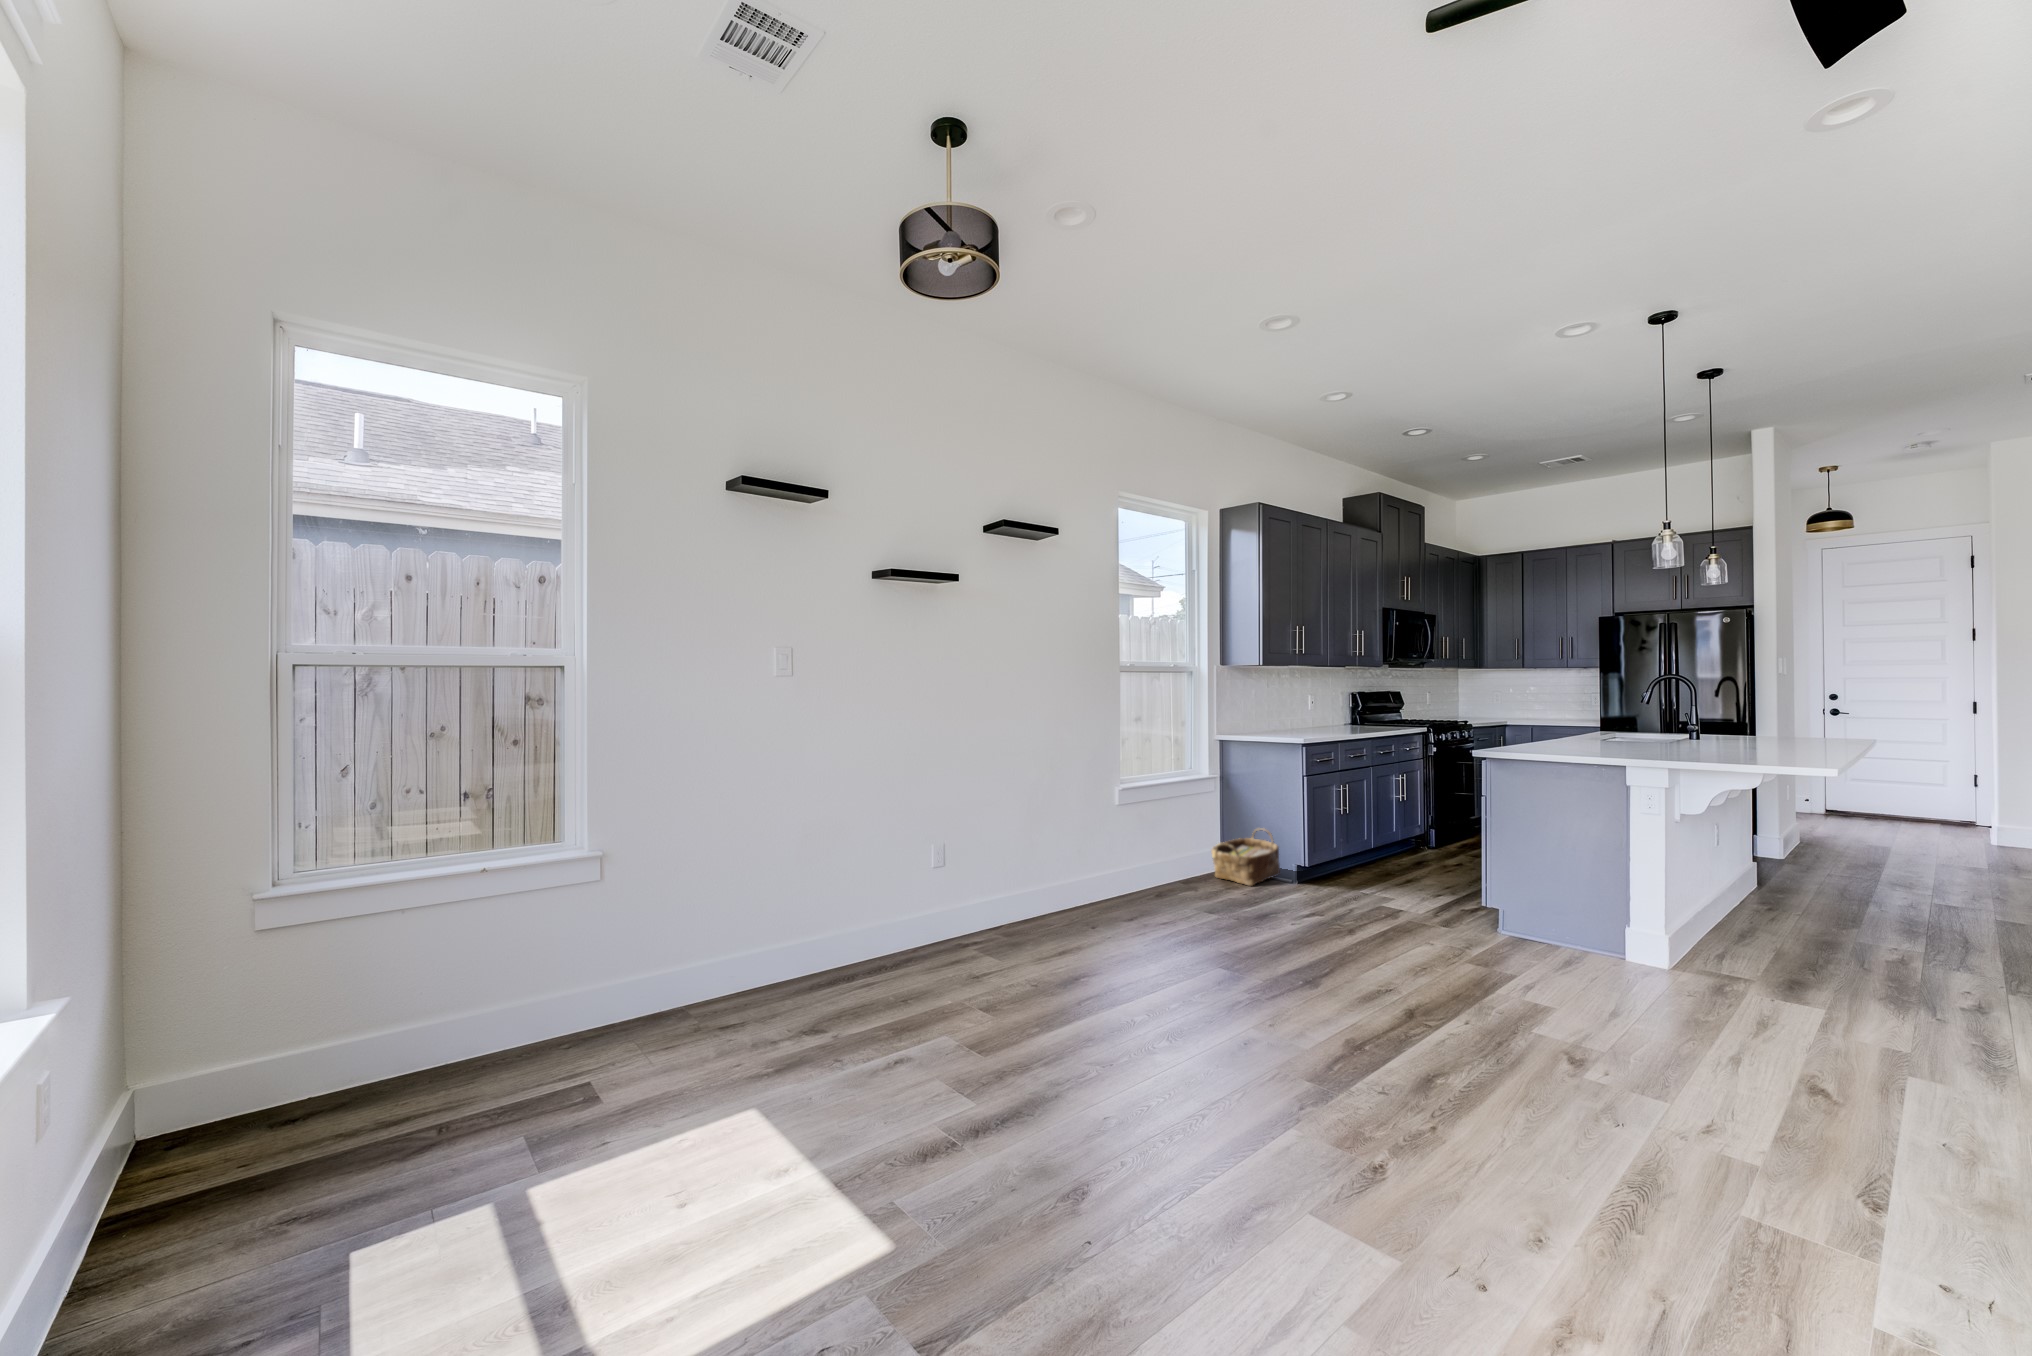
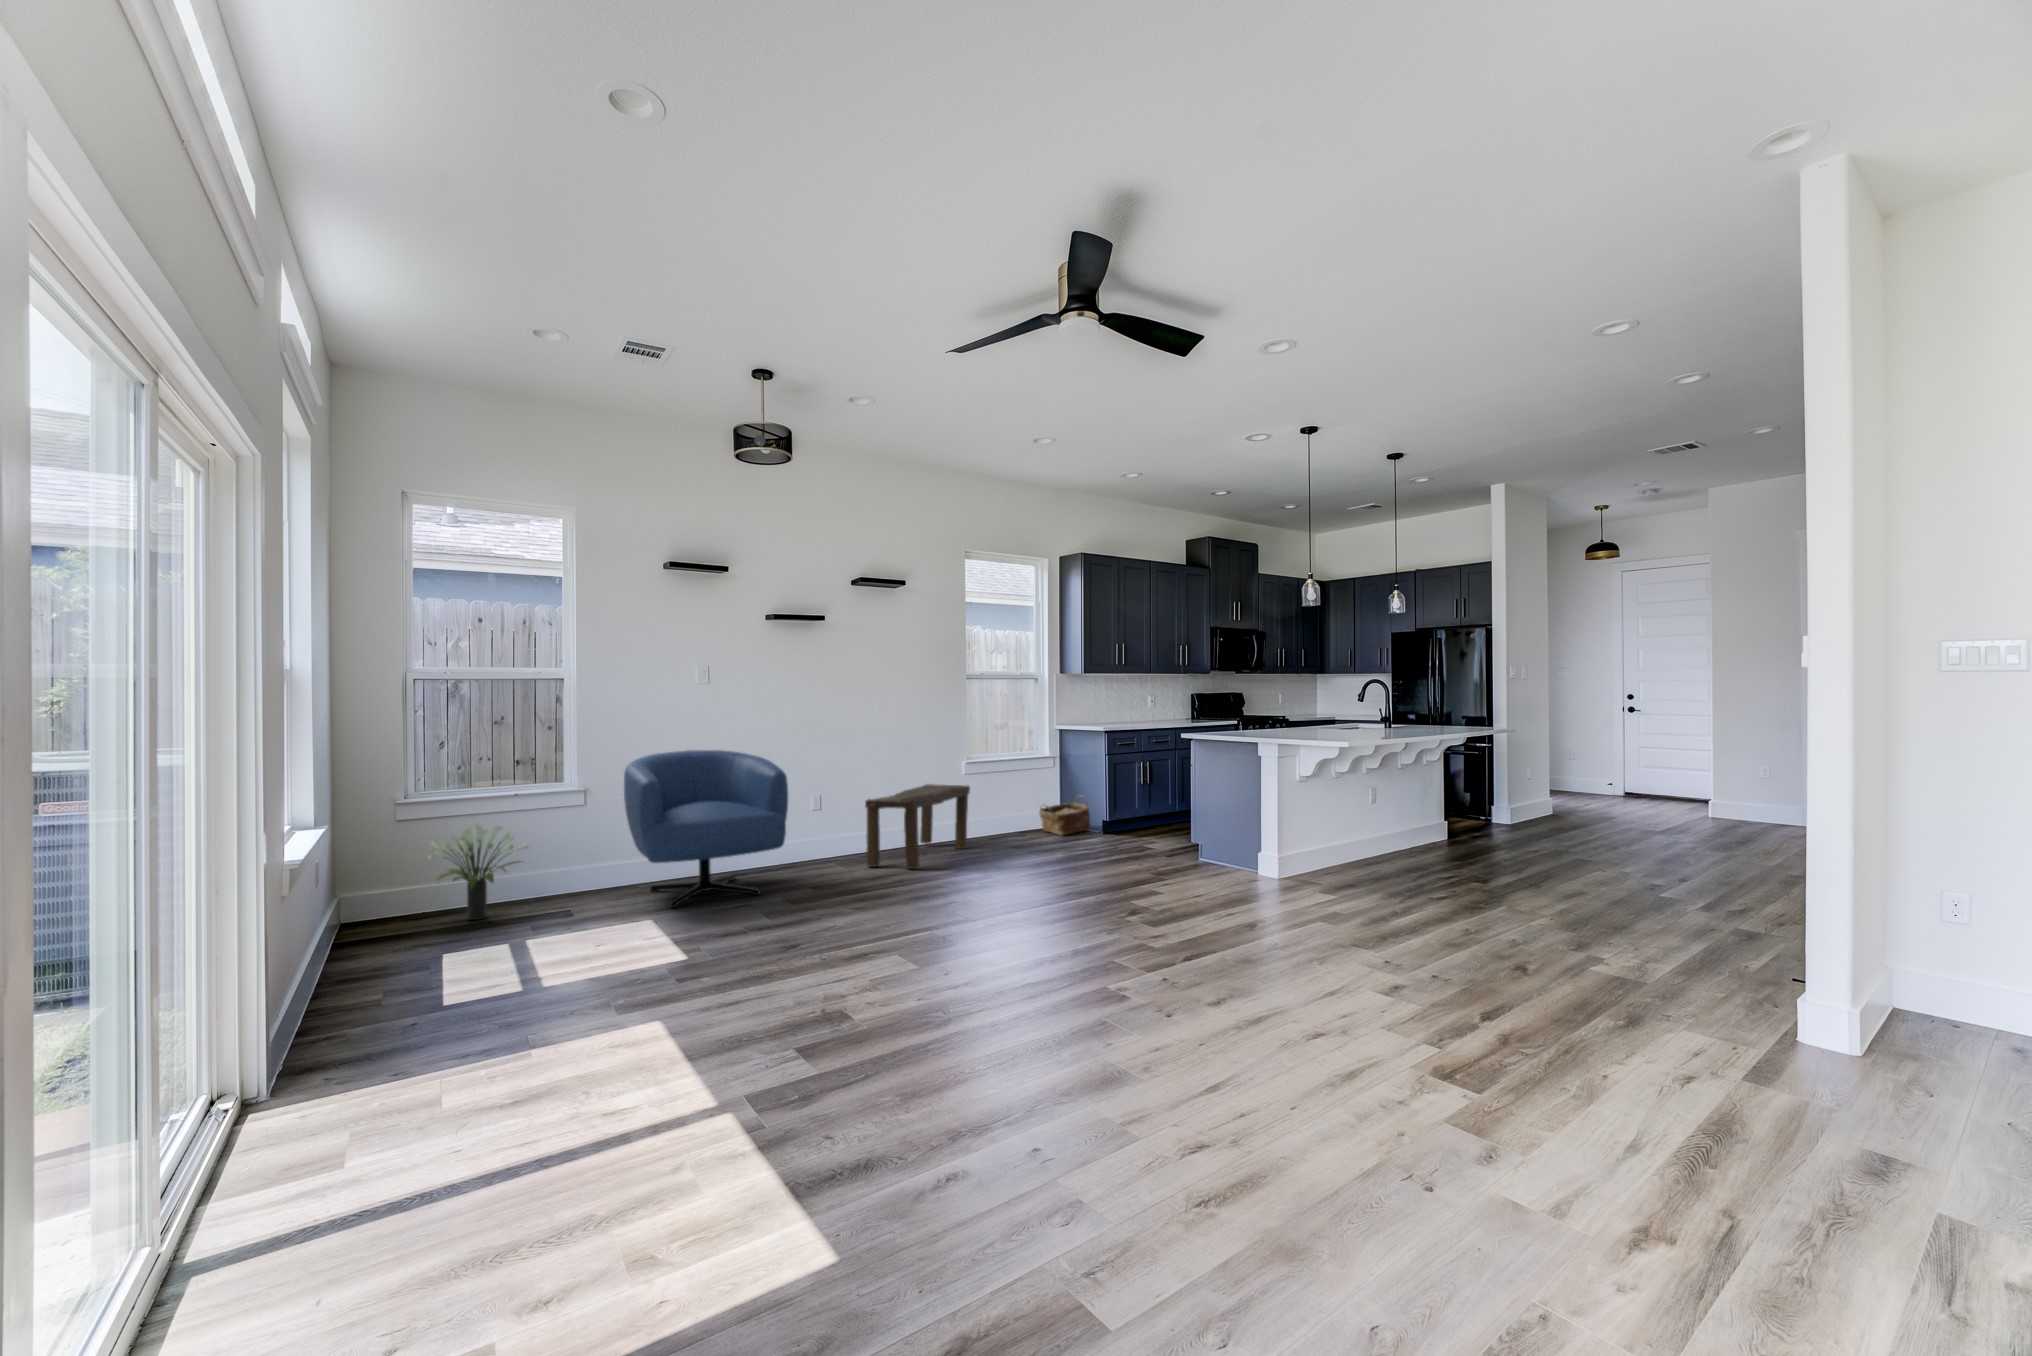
armchair: none [683,781,956,1068] -> present [624,750,788,908]
bench: none [1032,820,1151,958] -> present [865,784,970,869]
potted plant: none [323,930,519,1115] -> present [429,824,528,920]

